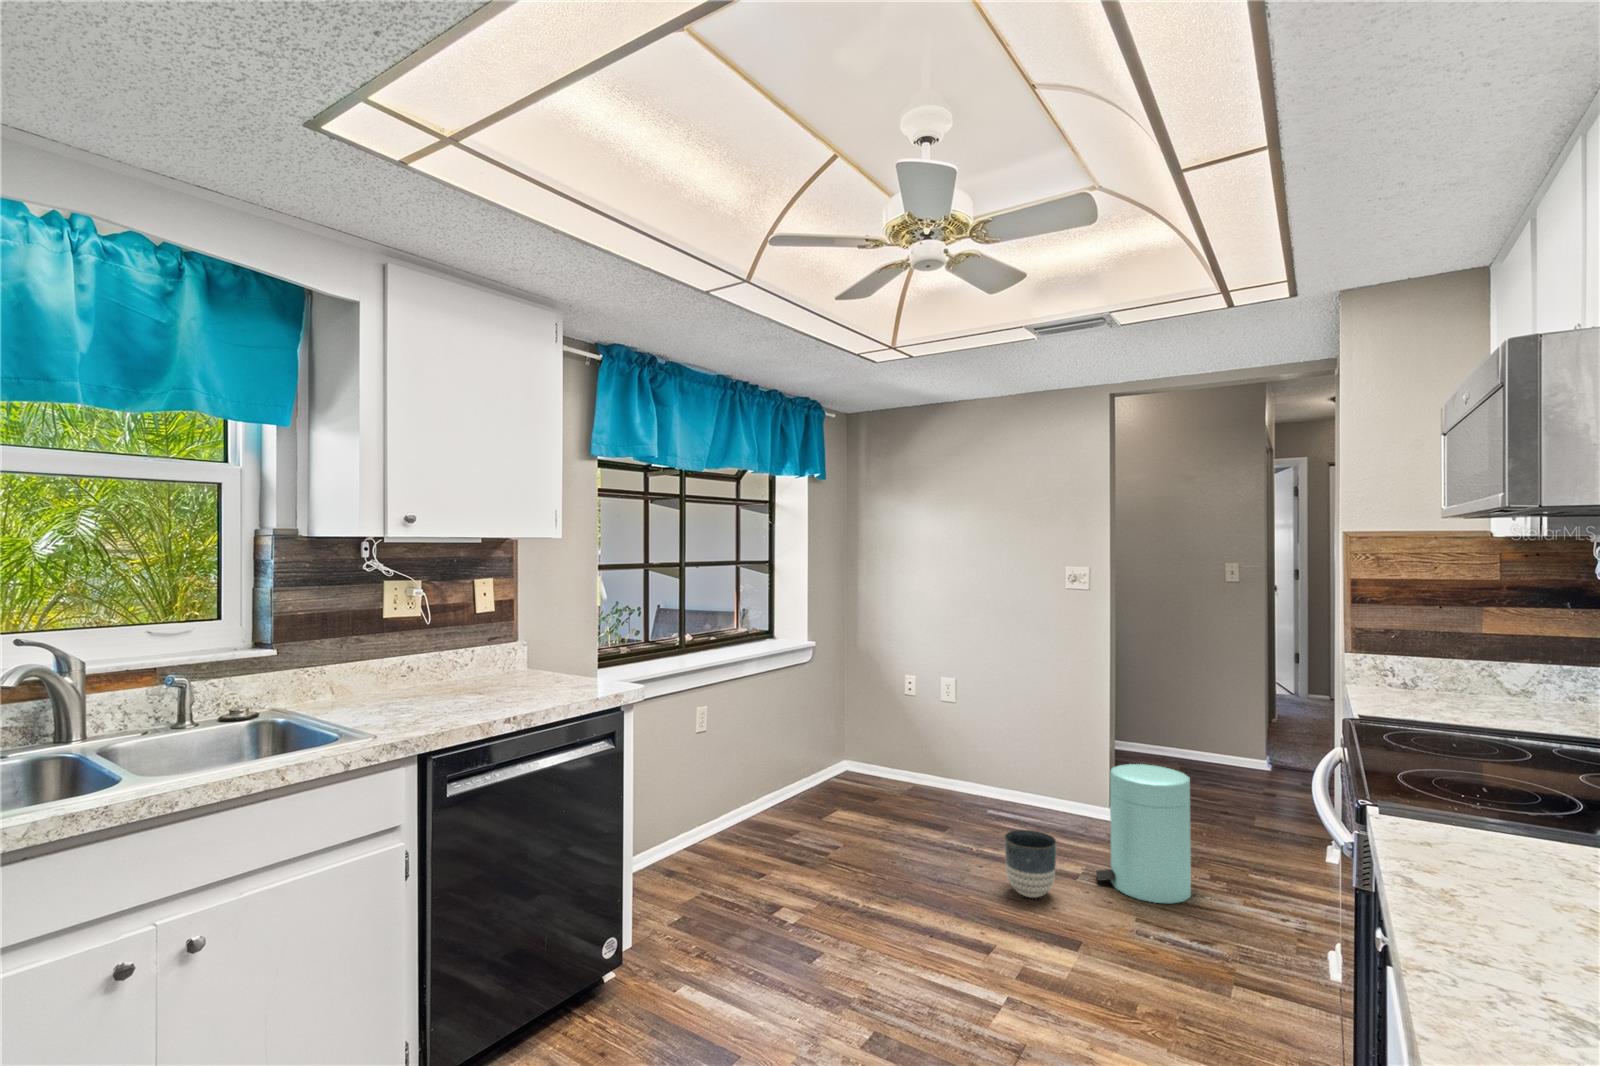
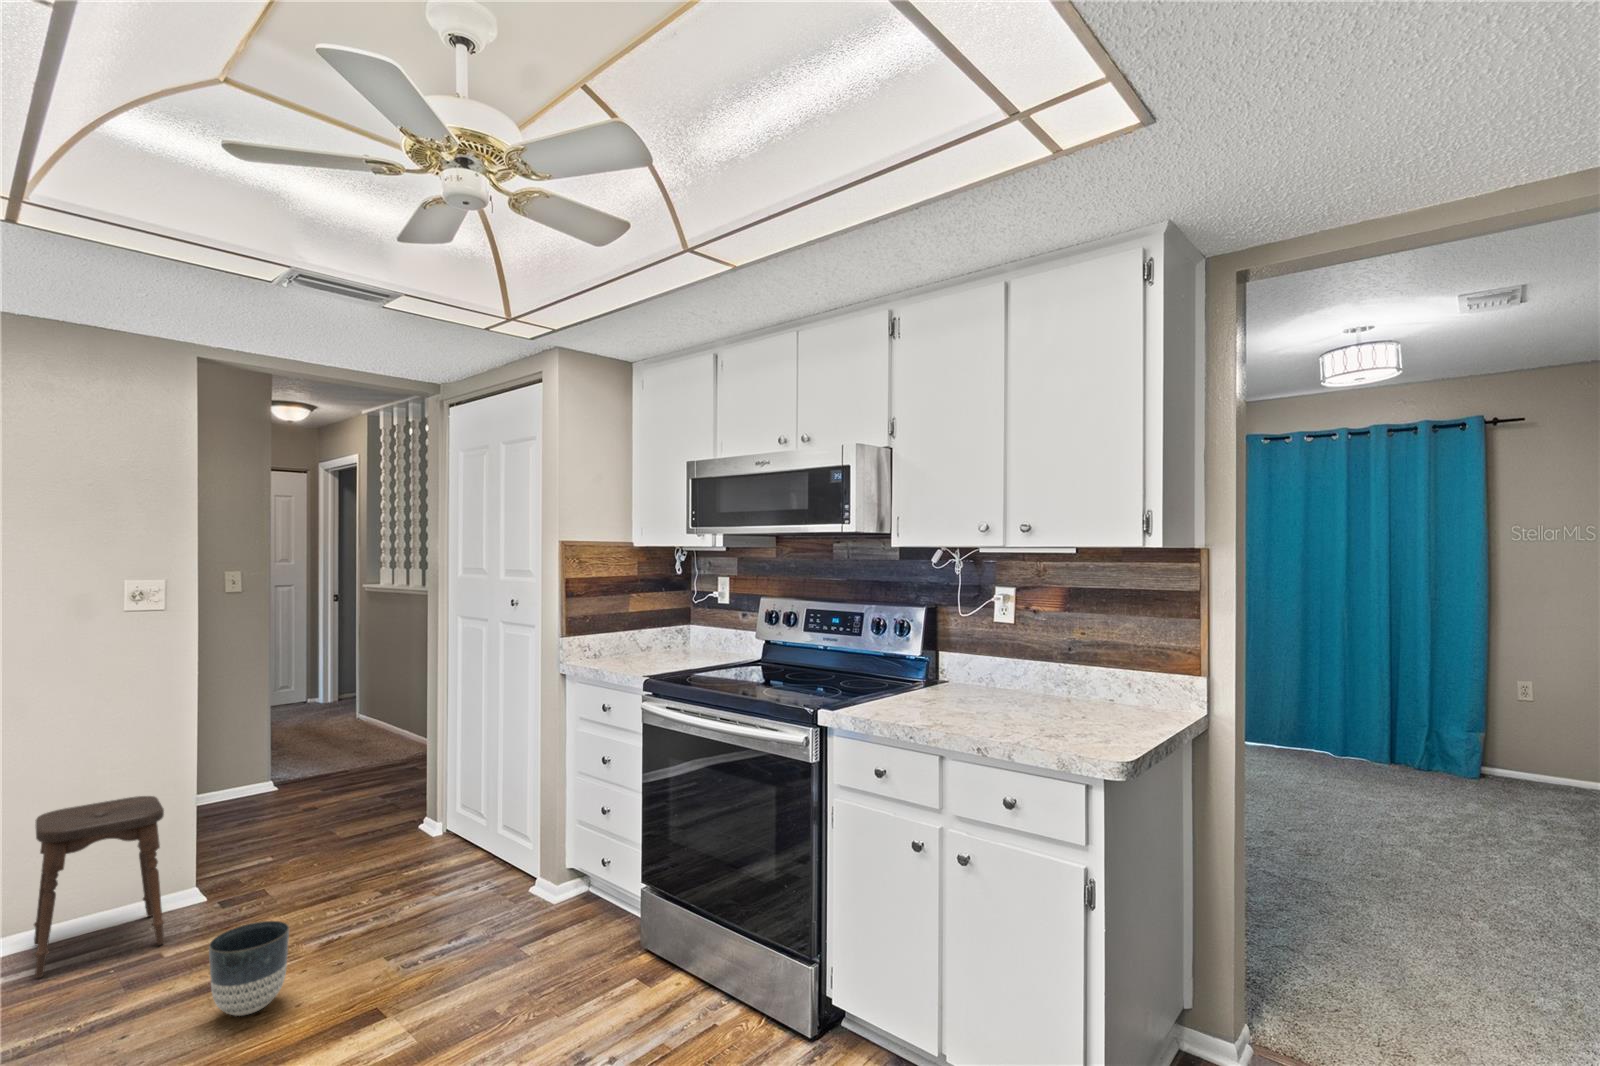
stool: none [992,719,1077,834] -> present [34,796,164,978]
trash can: present [1096,764,1191,903] -> none [284,792,394,952]

